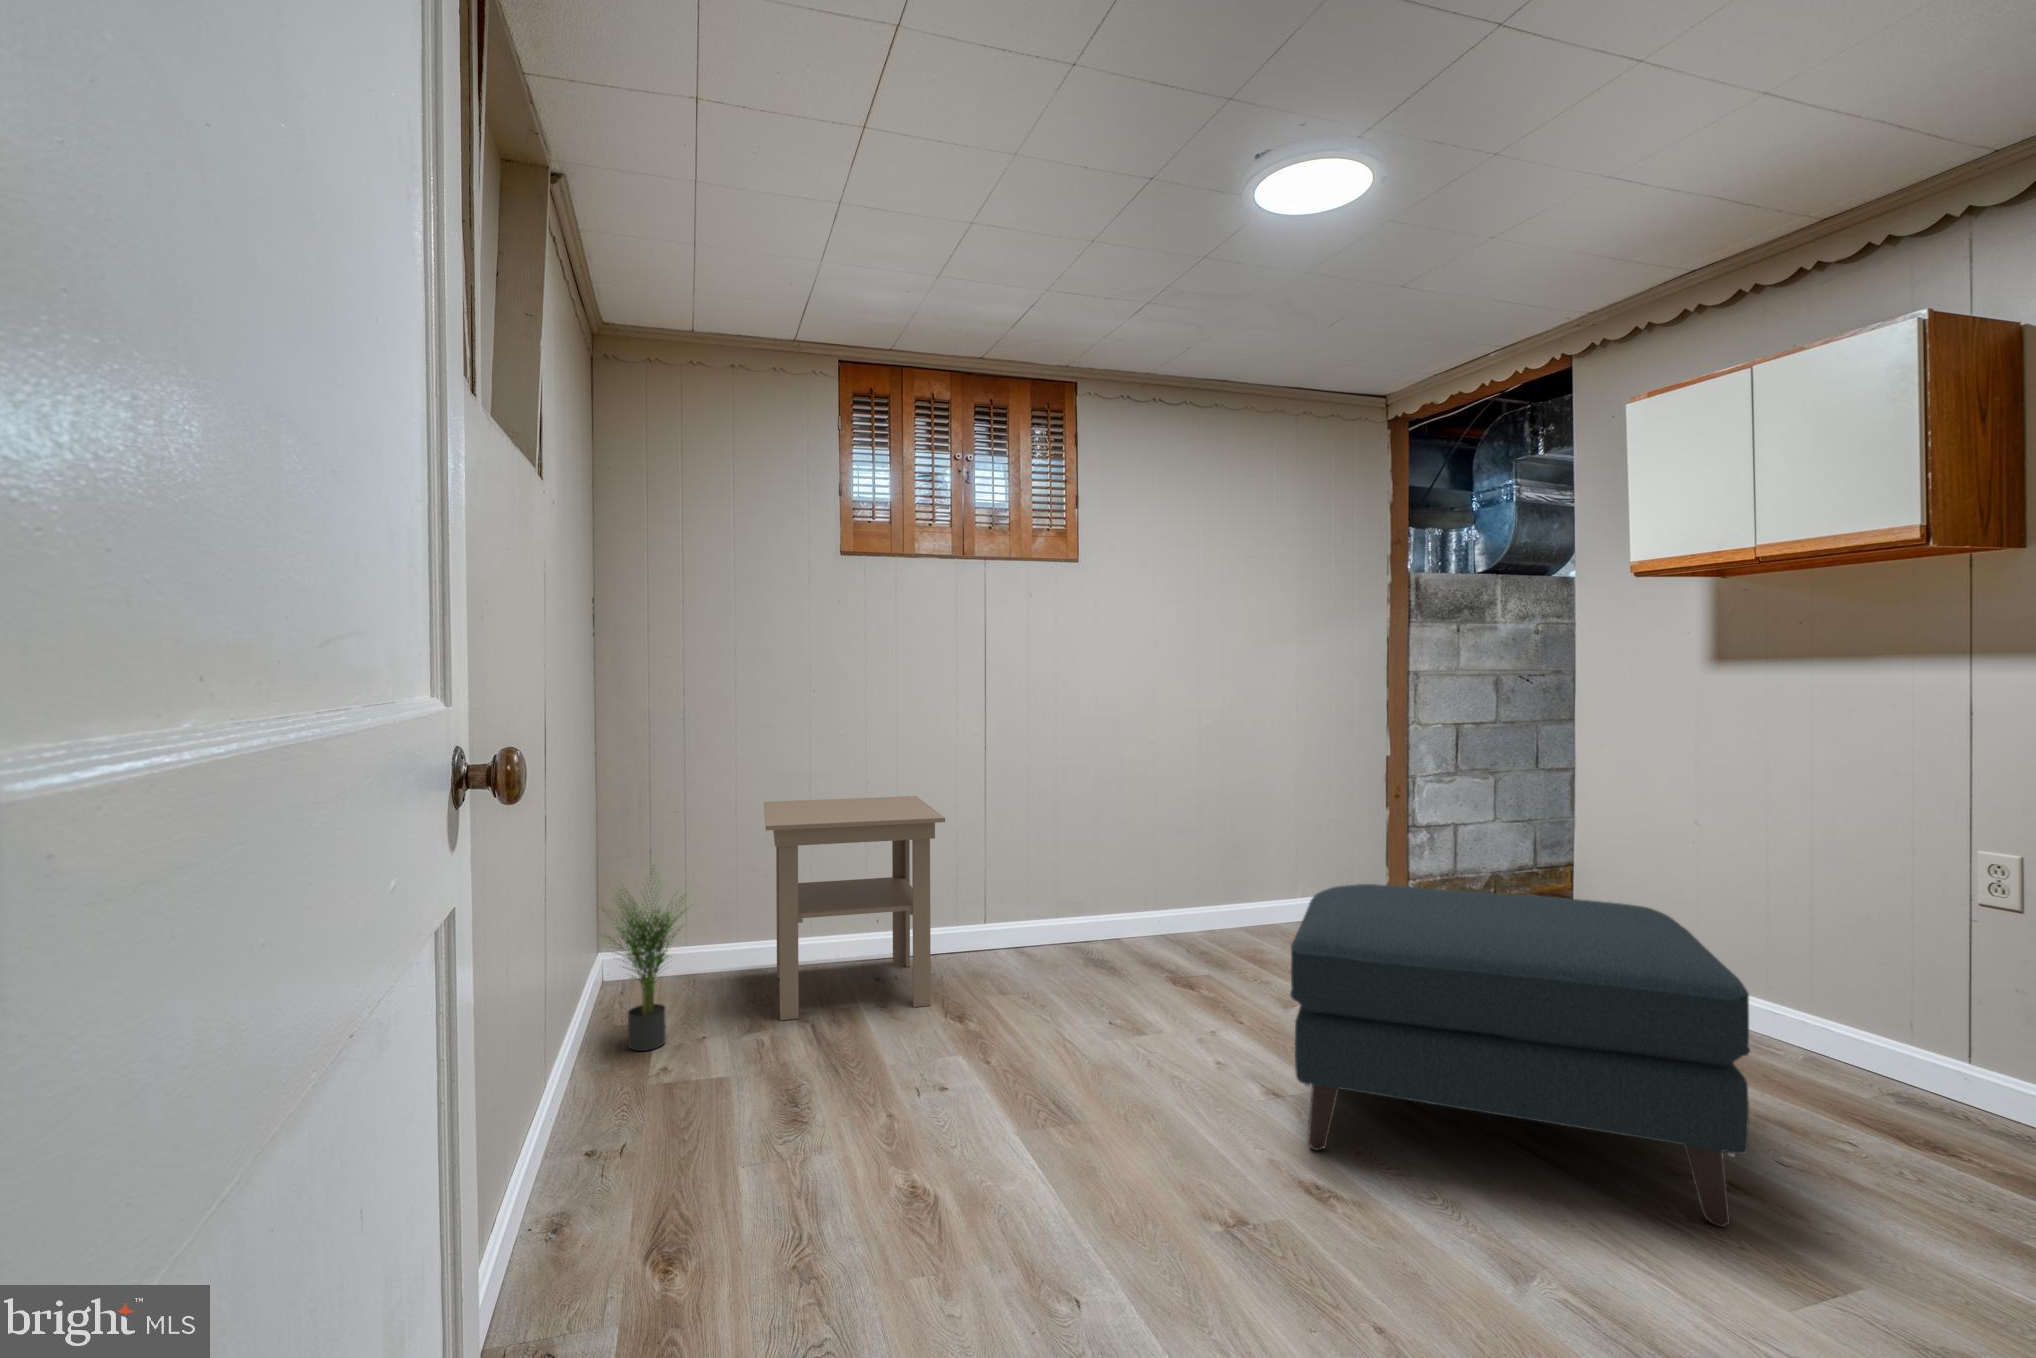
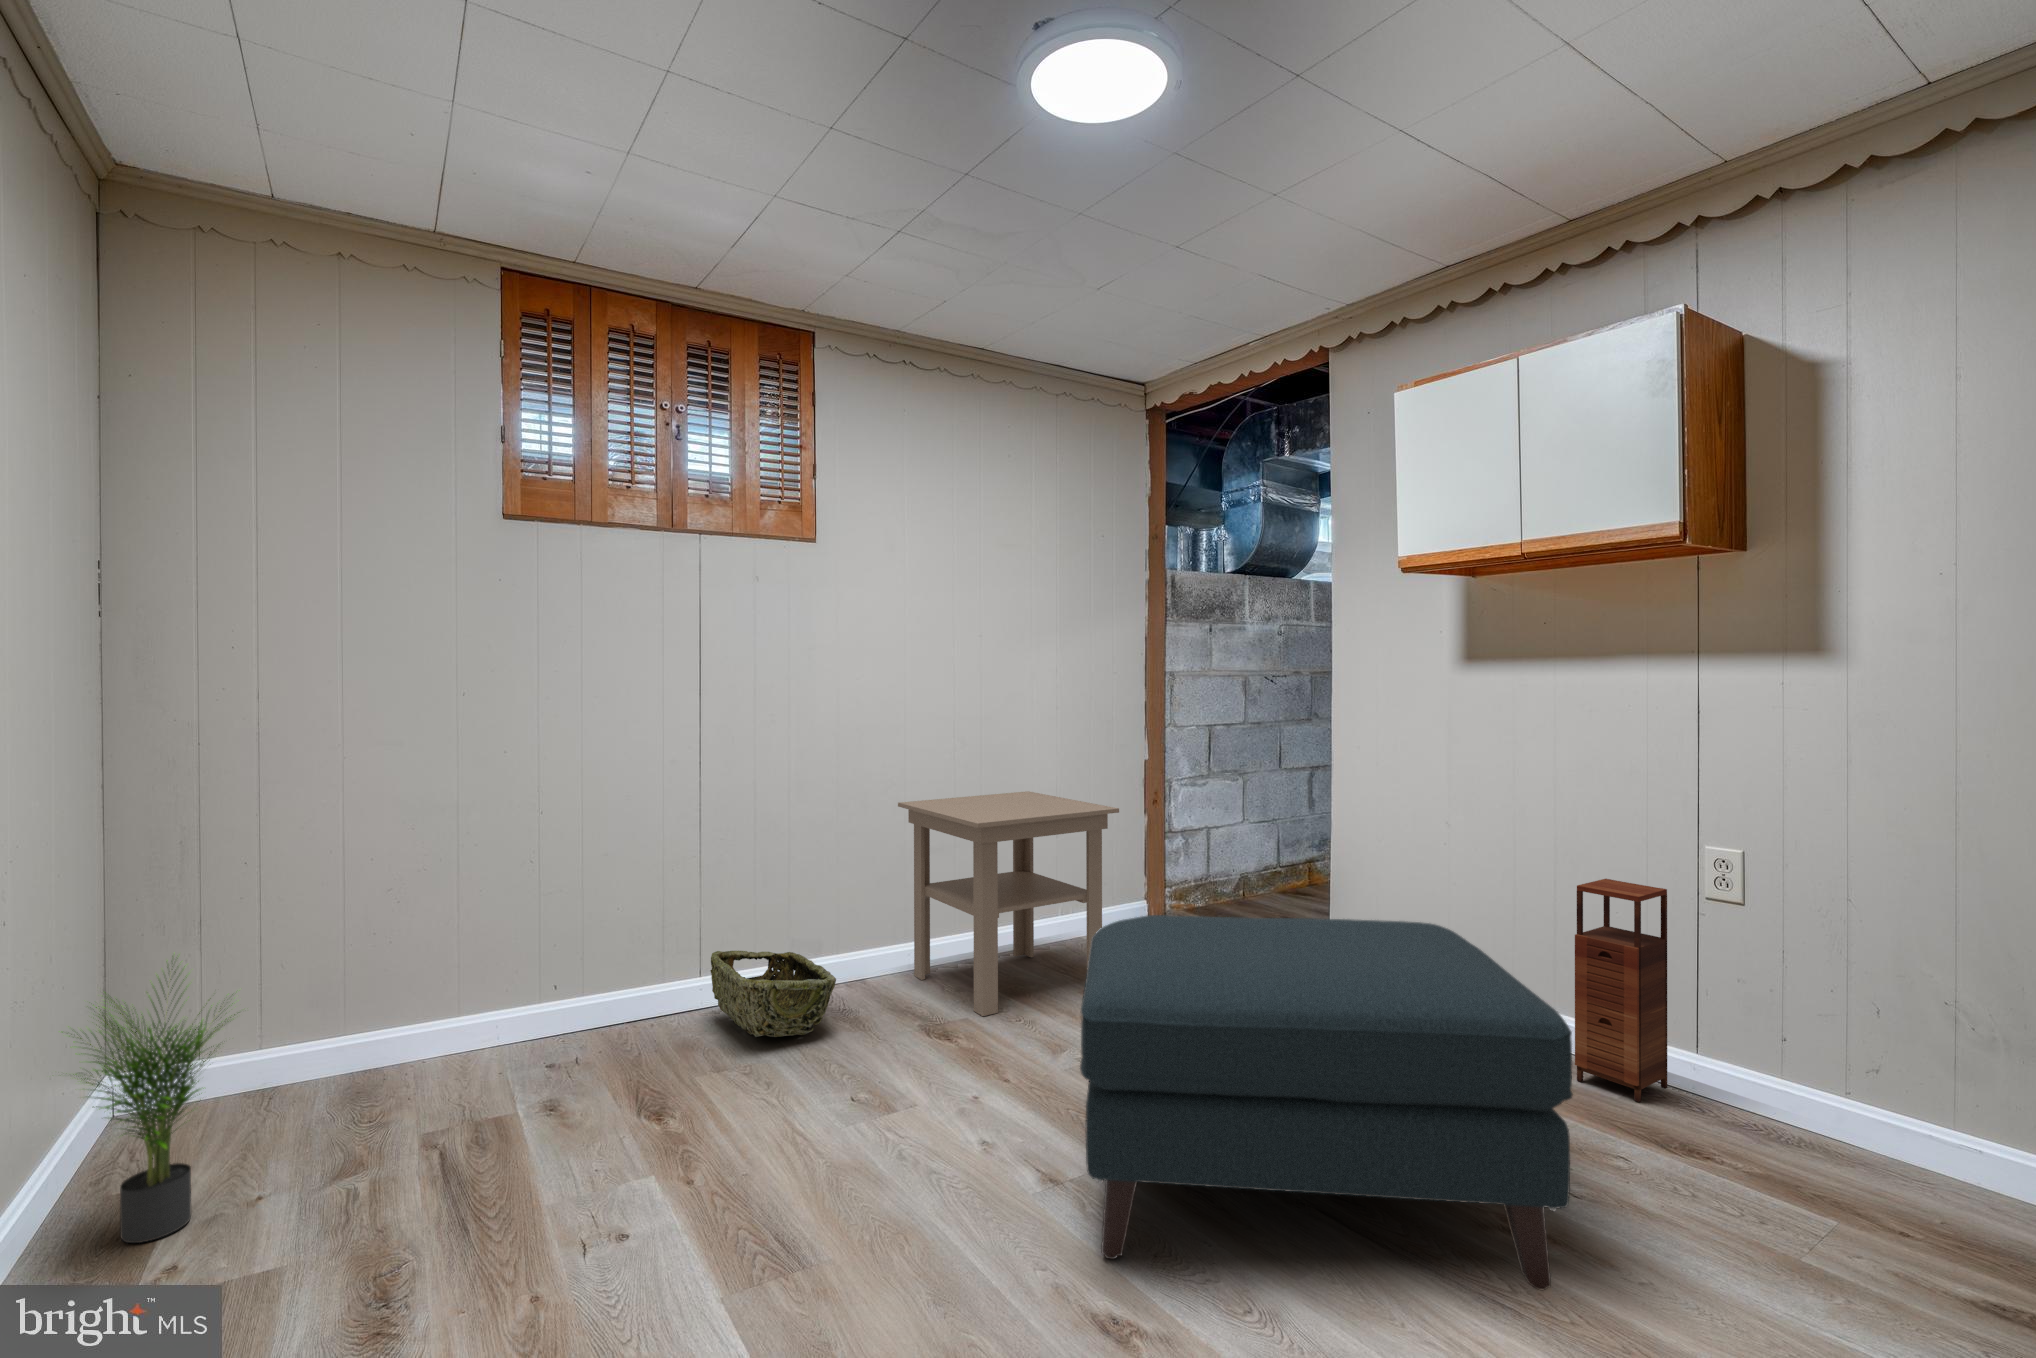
side table: present [764,796,945,1020] -> present [898,791,1119,1016]
storage cabinet: none [1823,881,1935,1106] -> present [1575,879,1667,1102]
woven basket: none [994,900,1095,973] -> present [710,951,836,1037]

